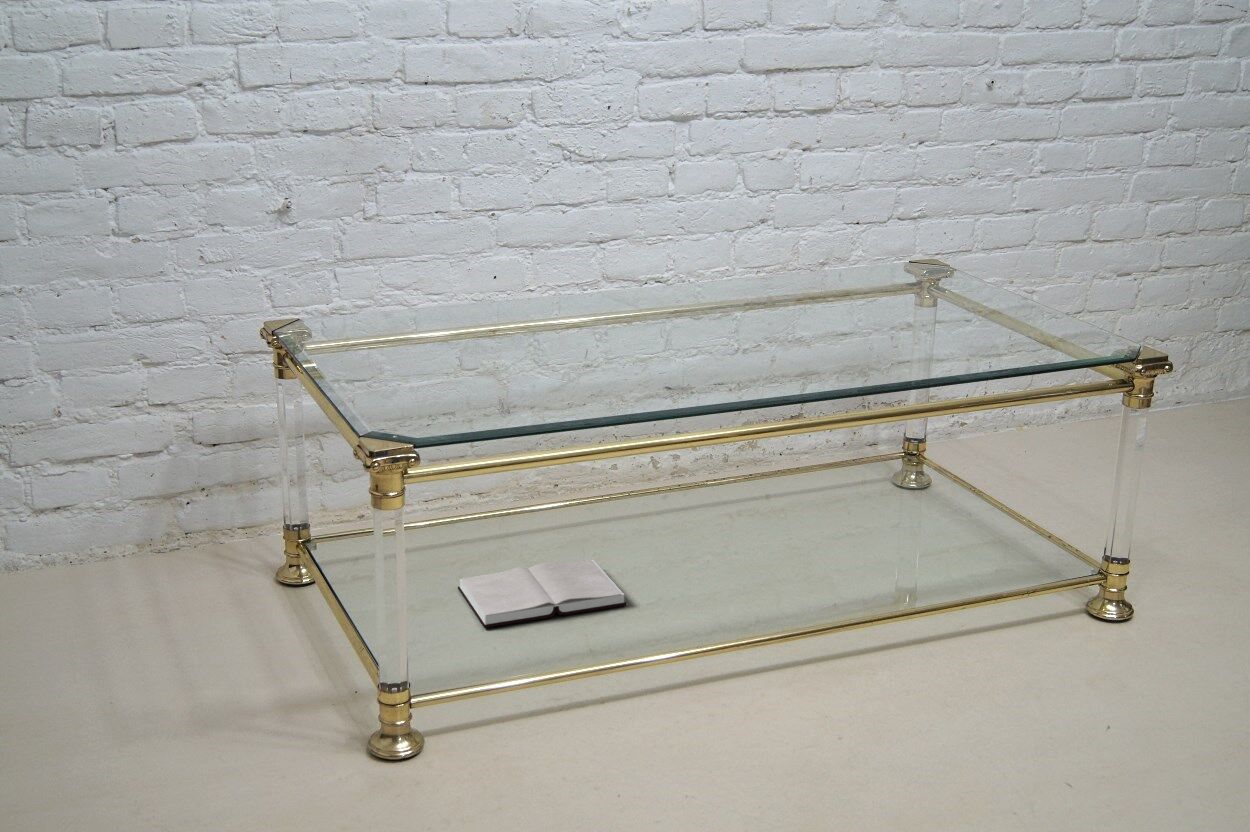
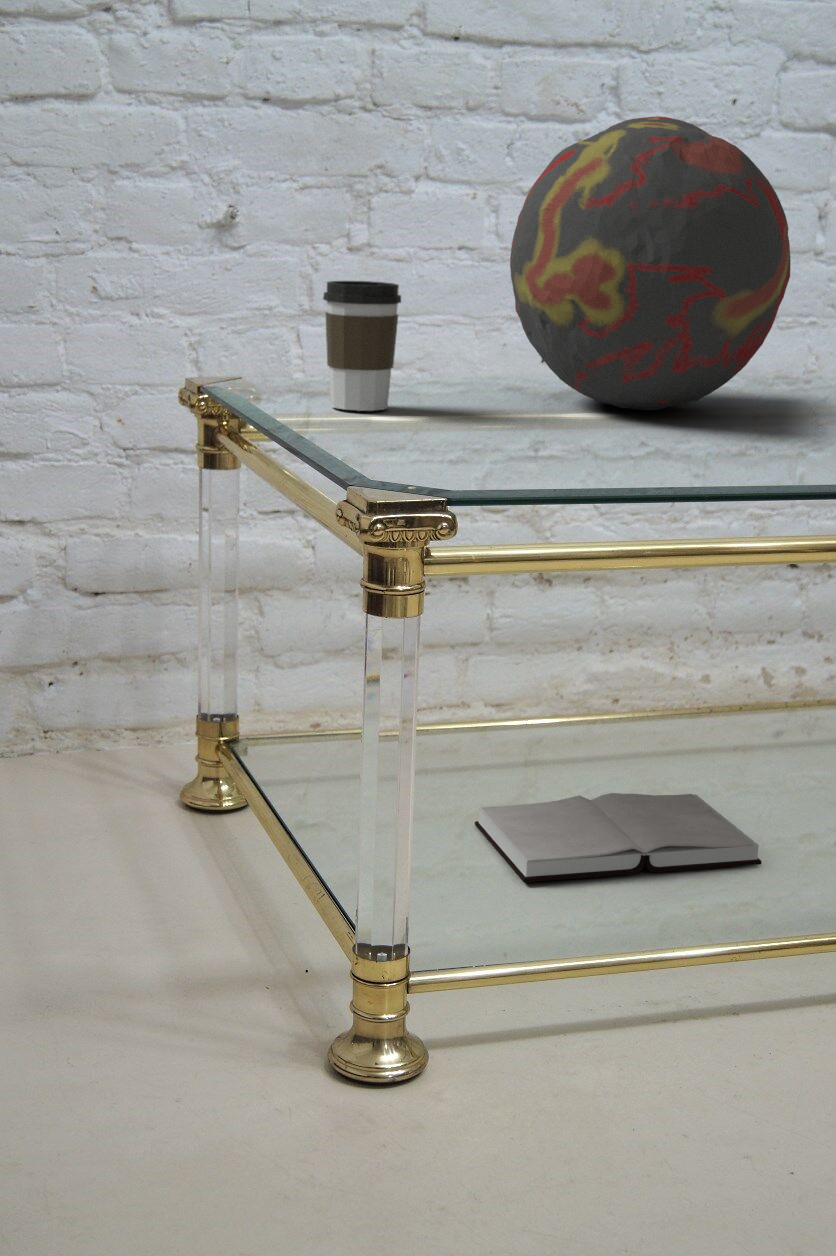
decorative orb: none [460,159,630,338] -> present [510,116,790,410]
coffee cup: none [346,270,394,352] -> present [323,281,401,411]

